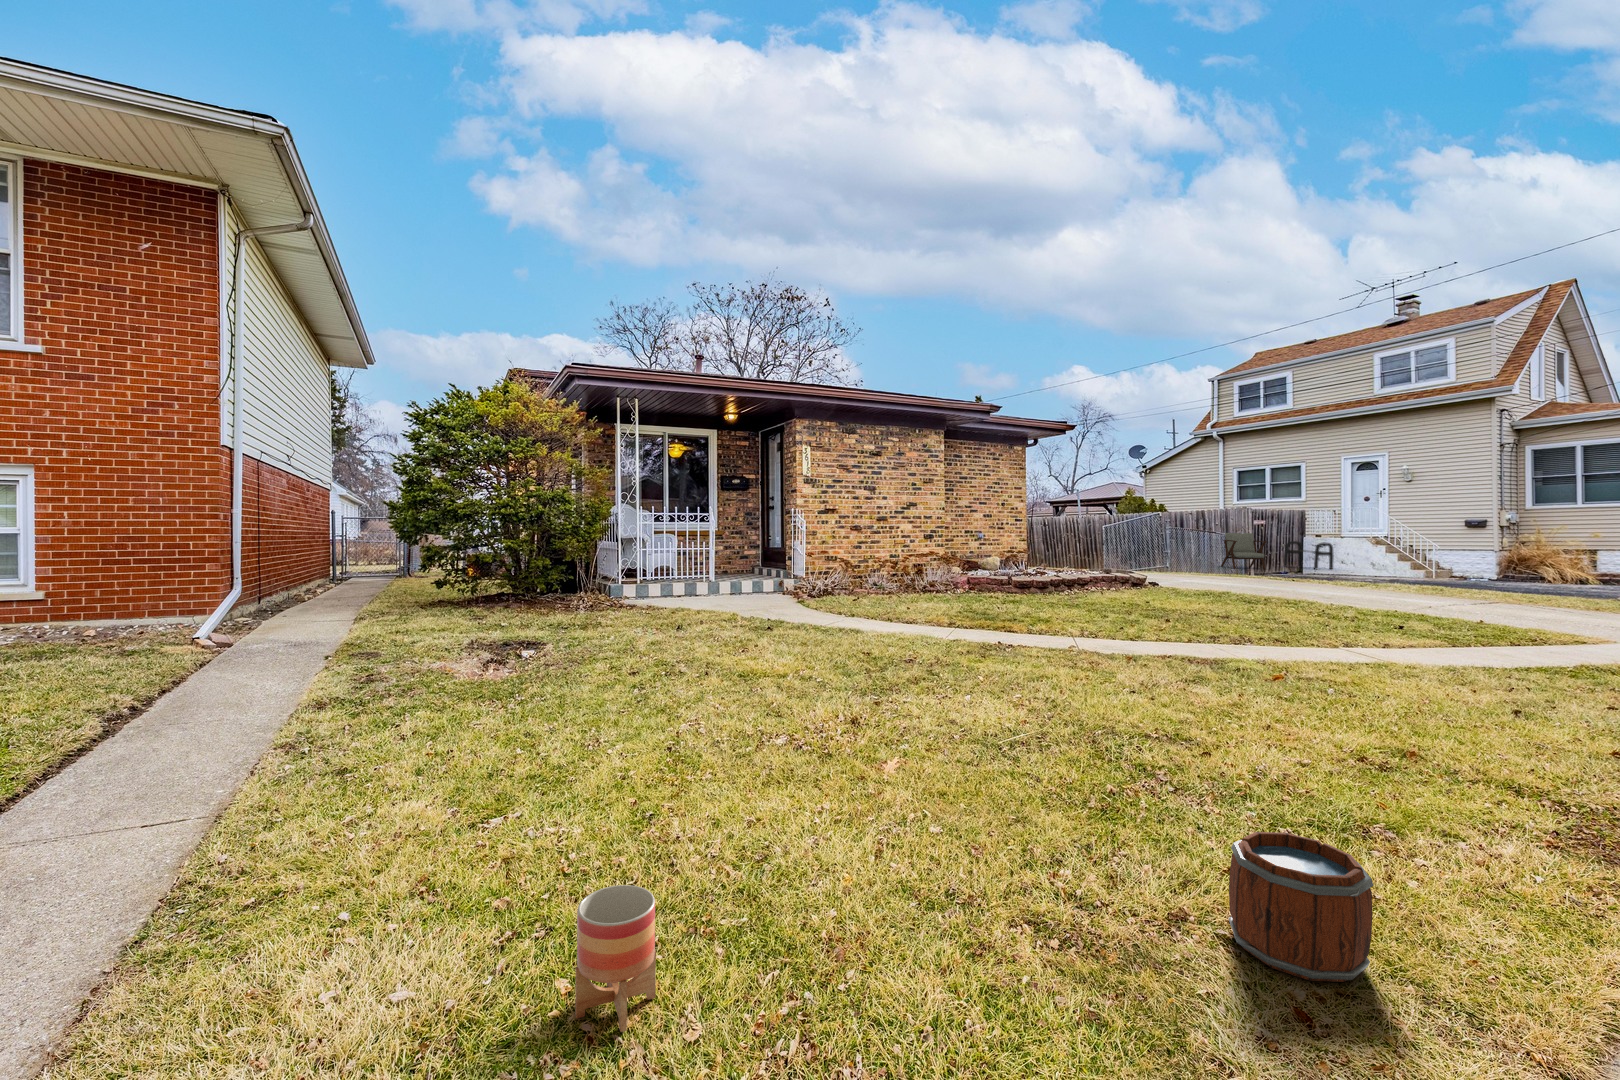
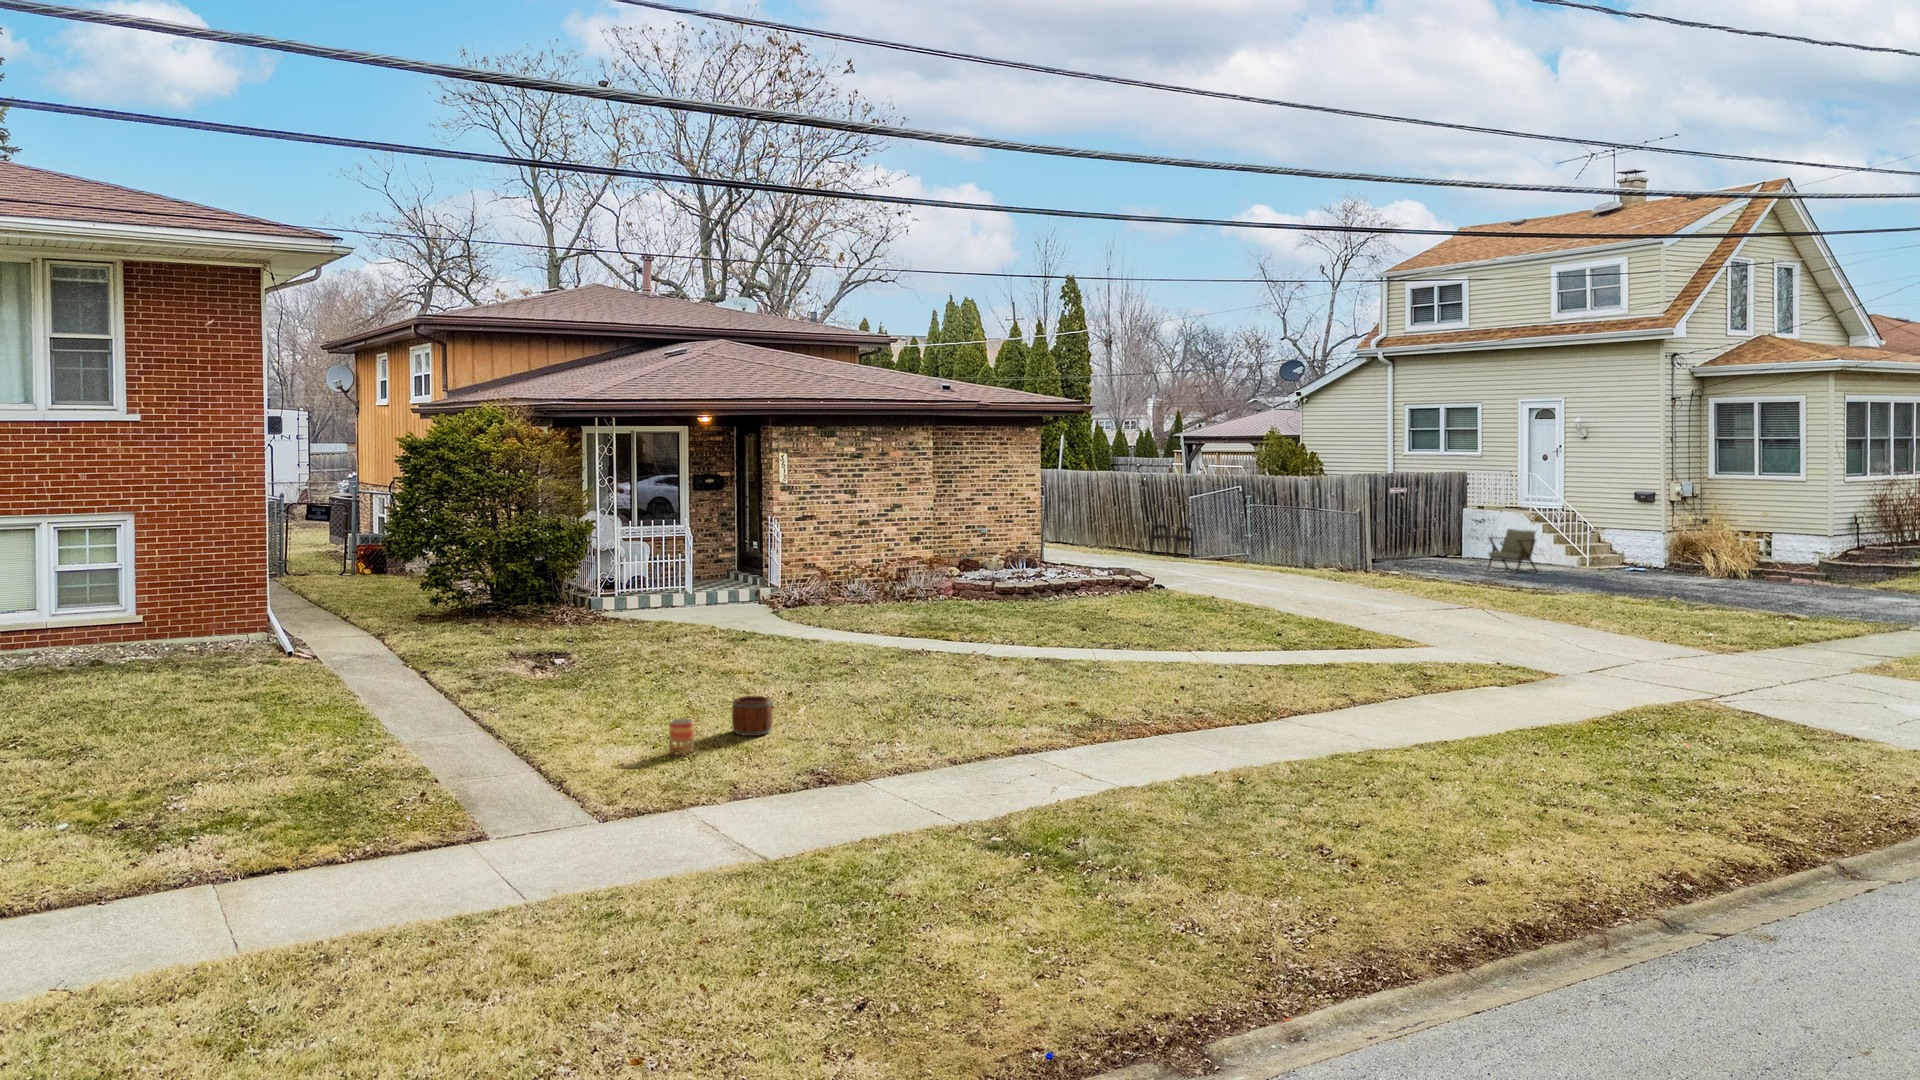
lounge chair: present [1221,533,1267,569] -> present [1487,529,1537,572]
bench: present [1284,541,1333,569] -> present [1150,525,1194,557]
bucket: present [1228,832,1374,982] -> present [732,696,772,736]

